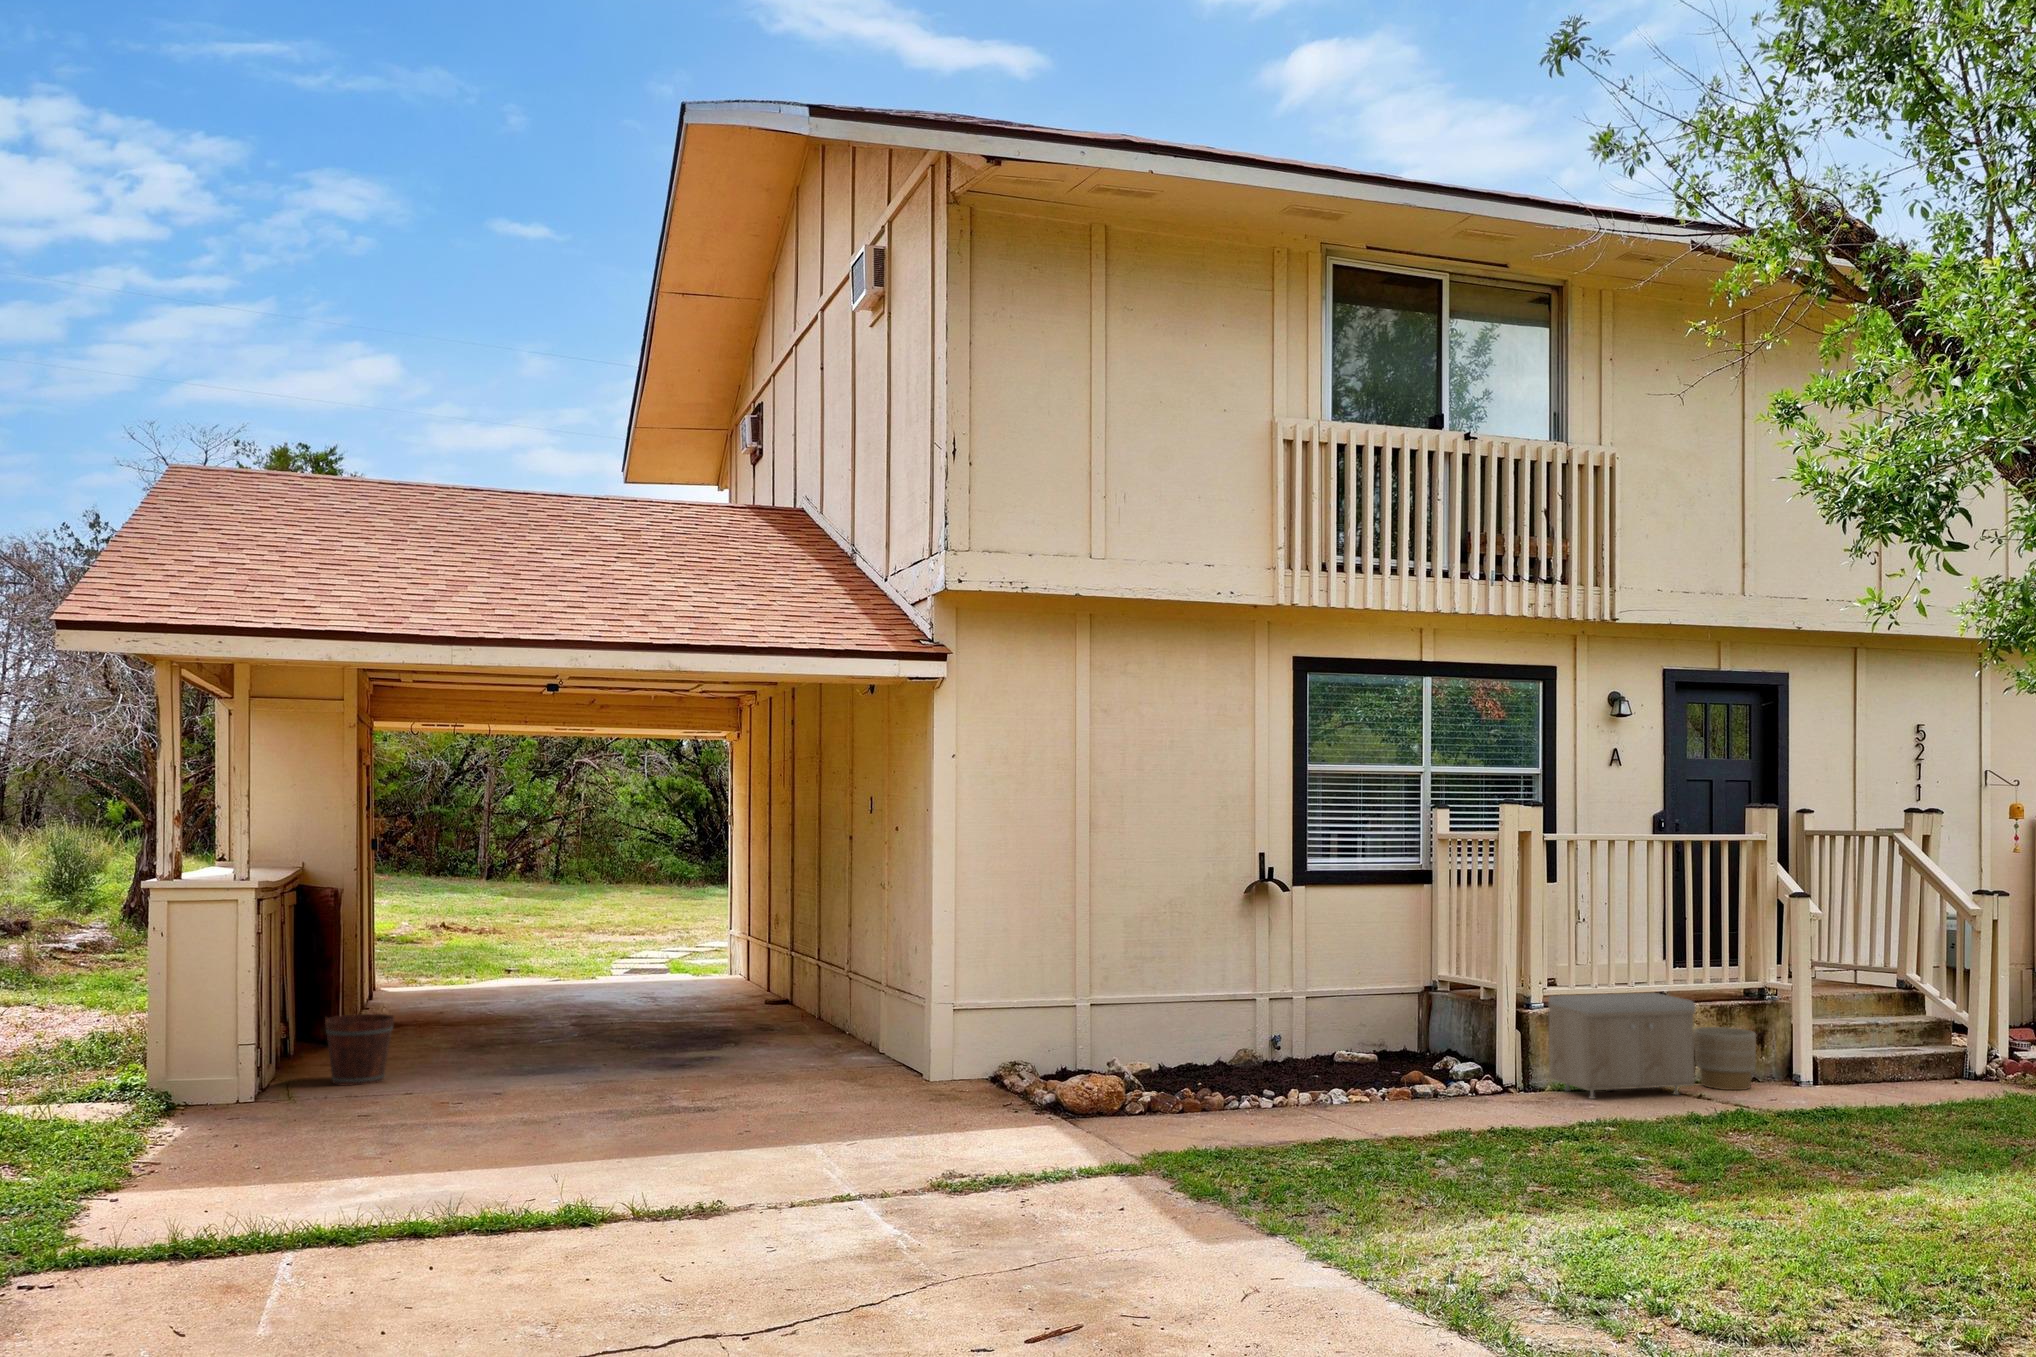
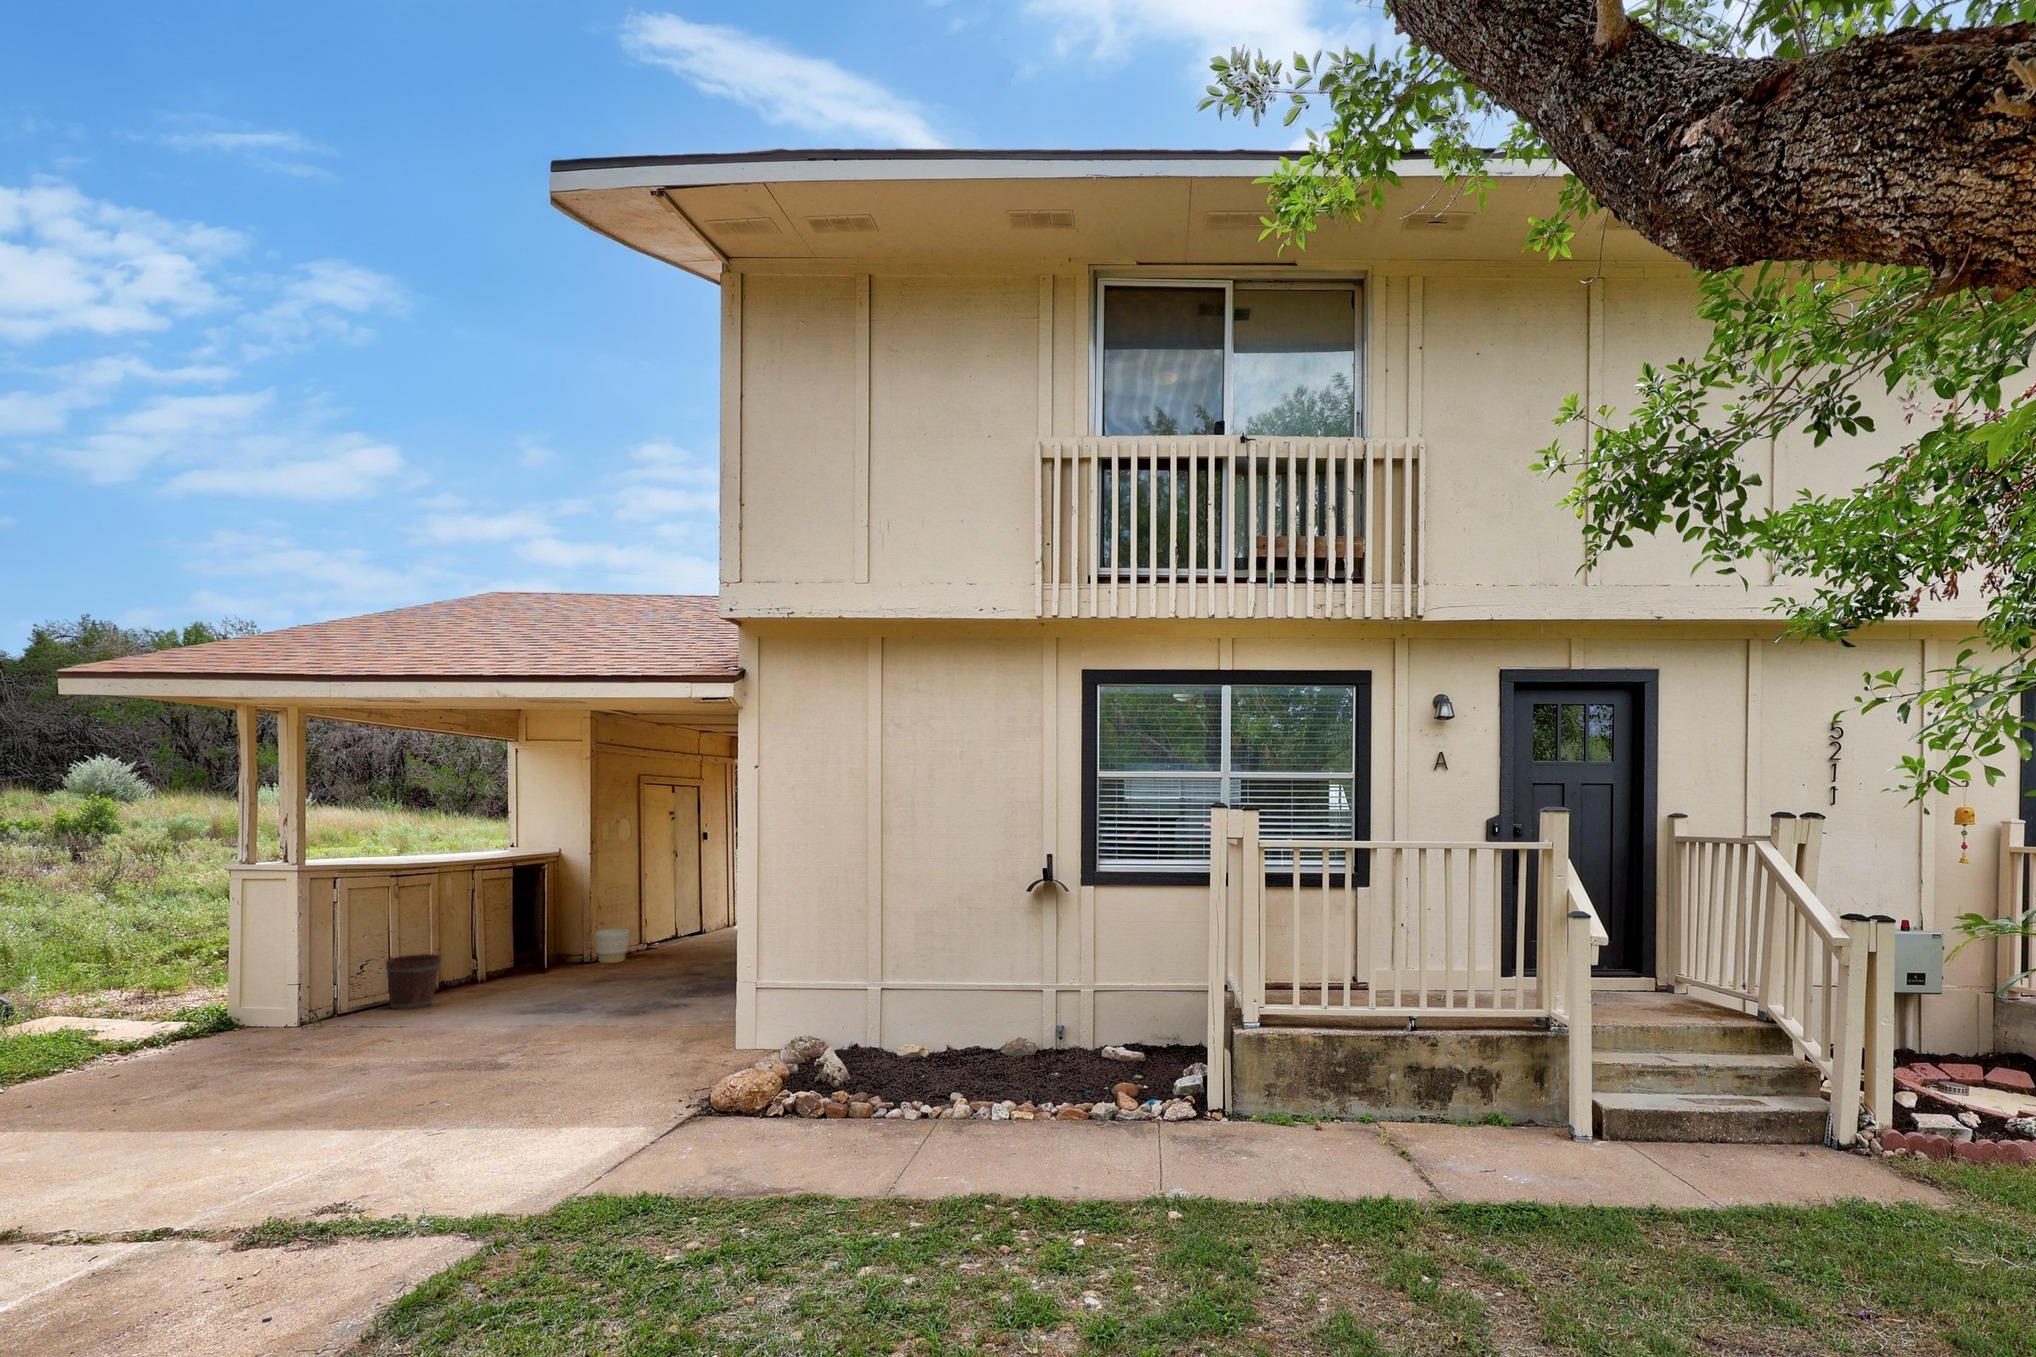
storage bench: present [1548,993,1695,1099] -> none [1262,1017,1411,1142]
planter: present [1694,1027,1756,1090] -> present [596,929,629,963]

